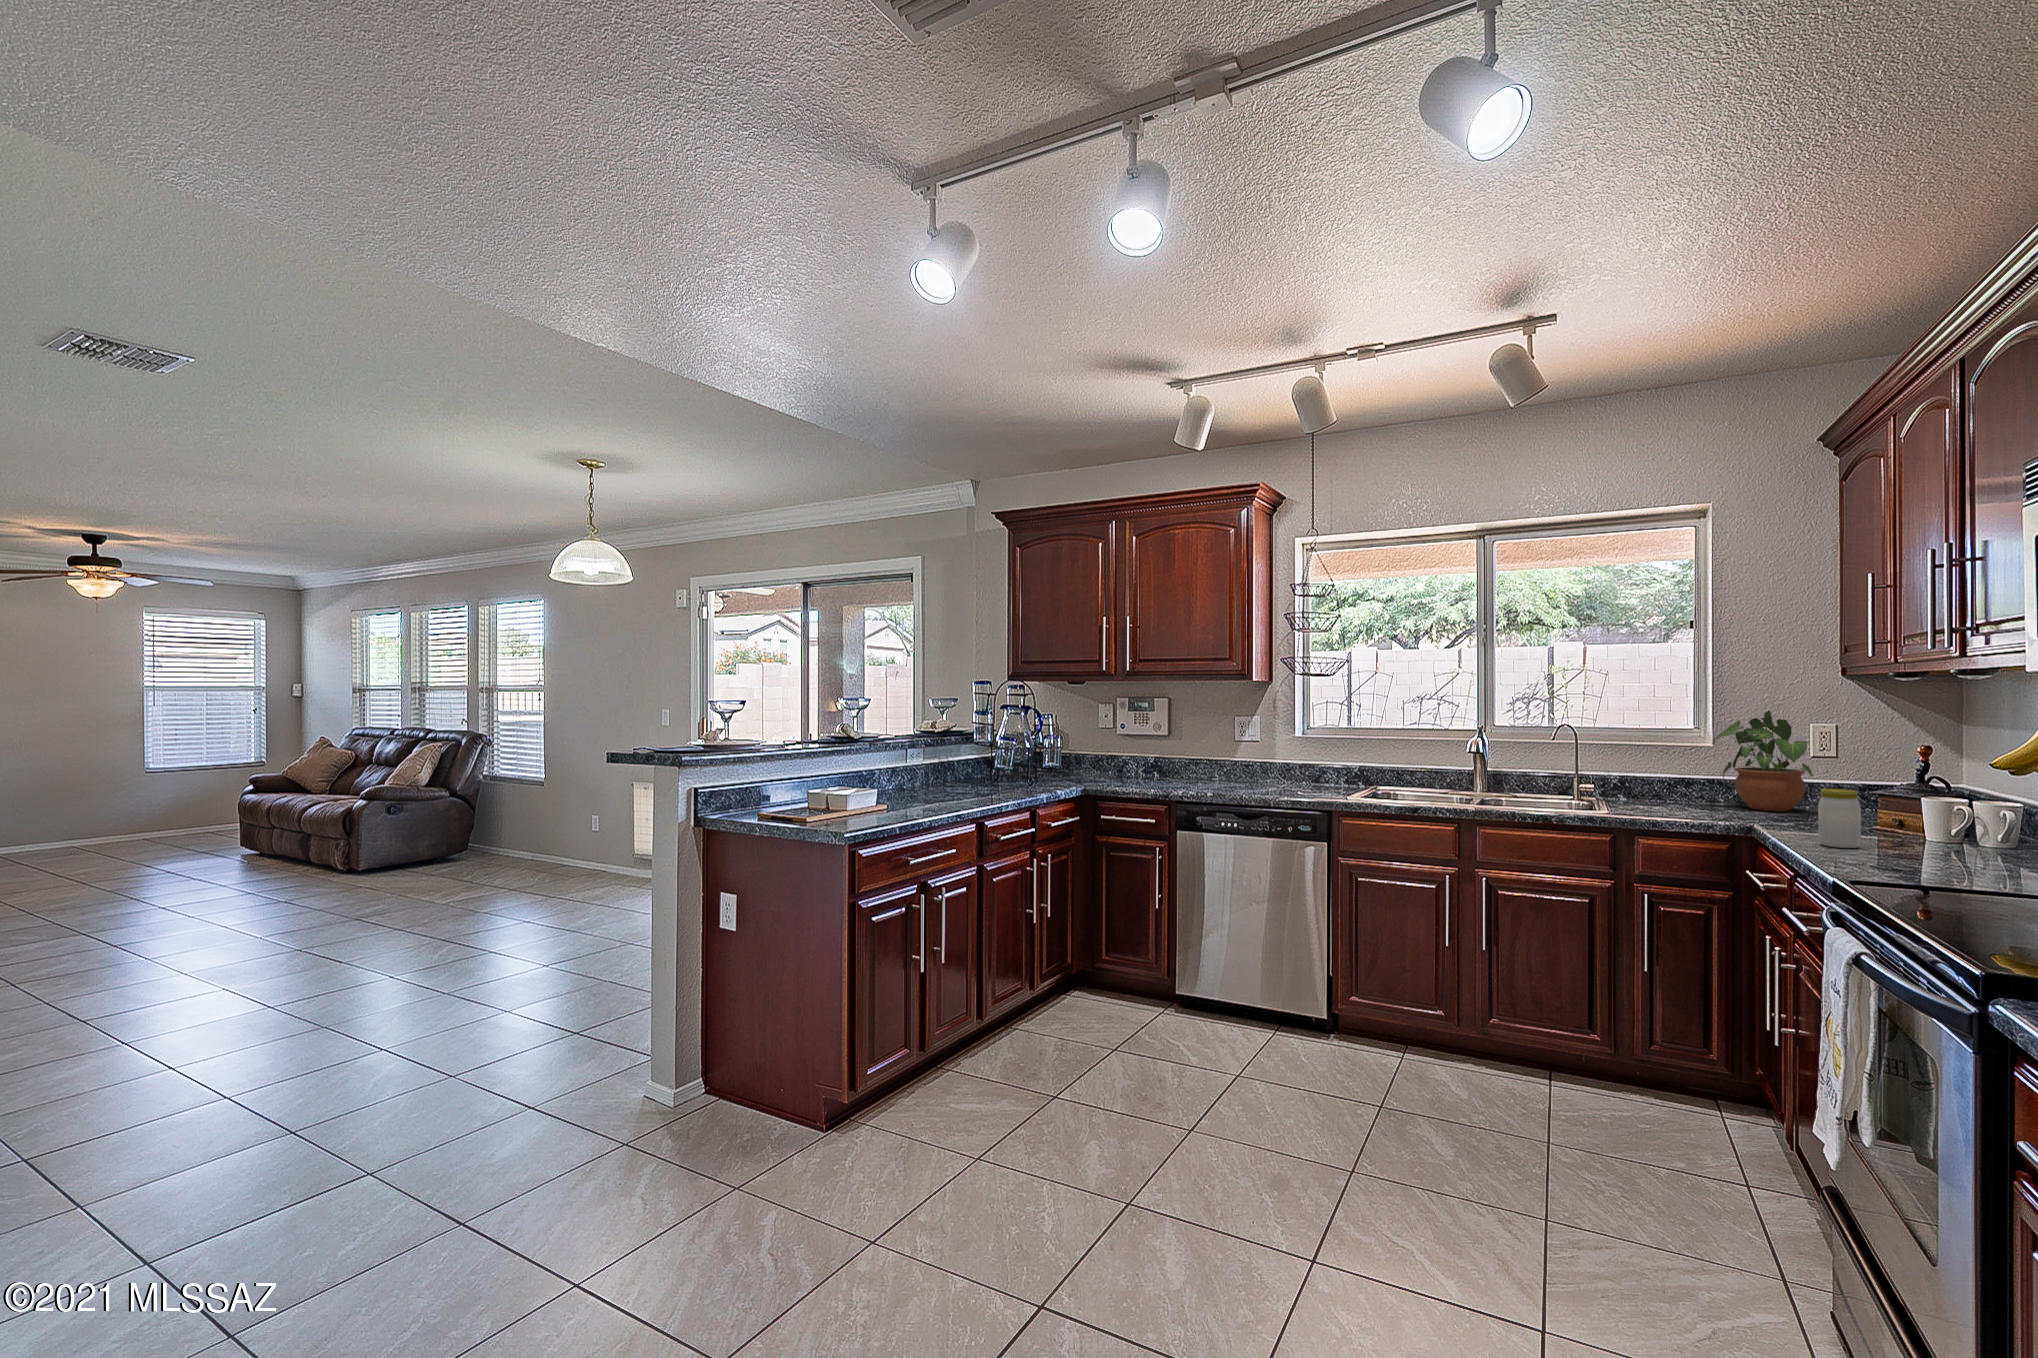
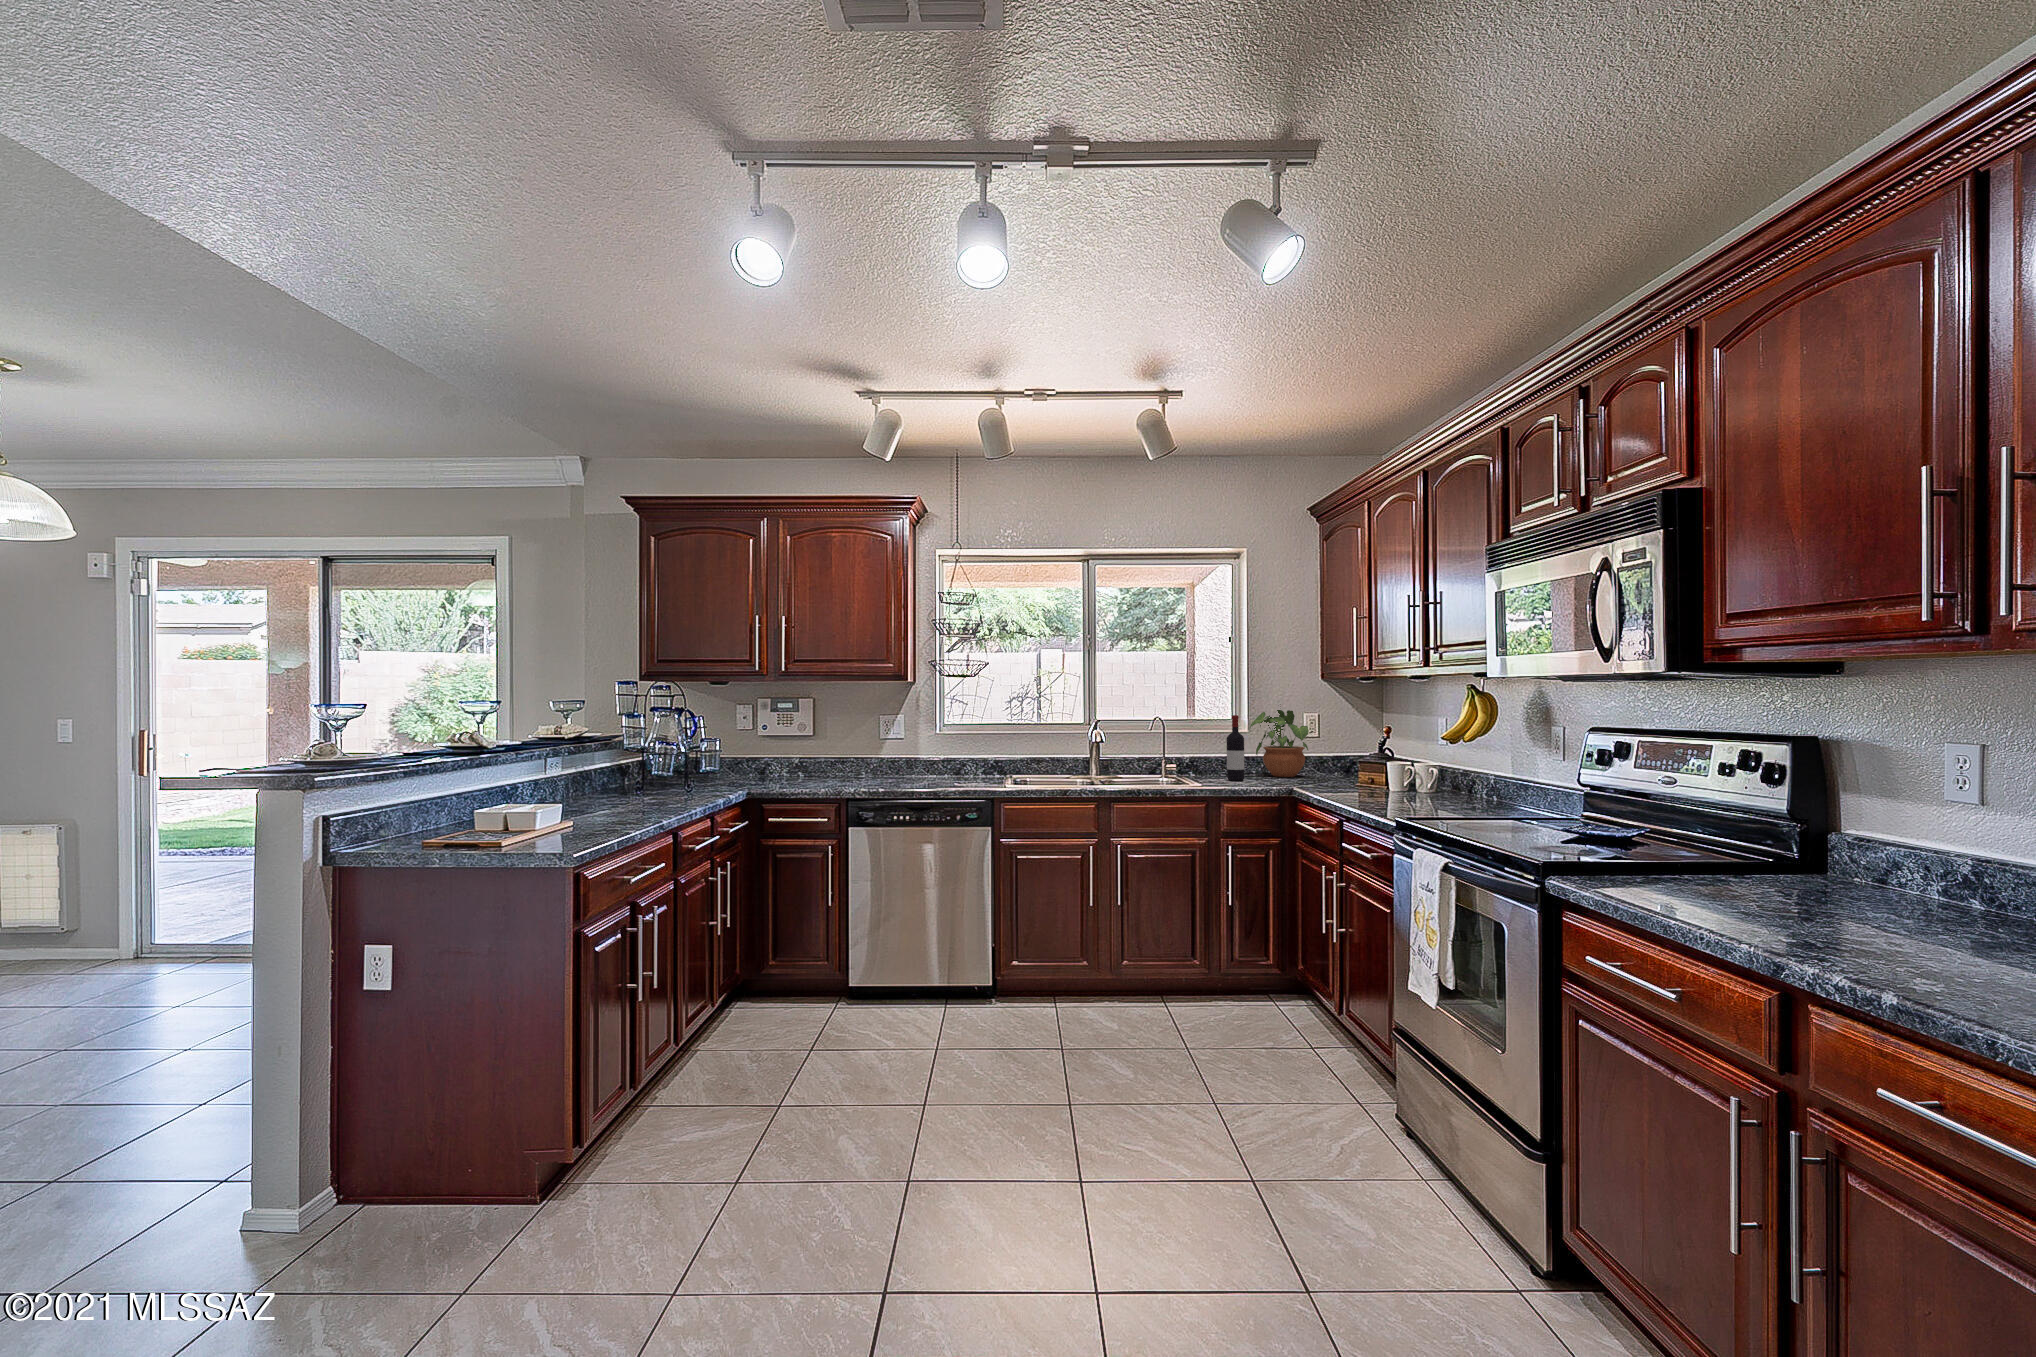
wine bottle: none [1662,724,1690,812] -> present [1227,715,1244,781]
jar: present [1818,789,1861,848] -> none [1347,757,1371,798]

